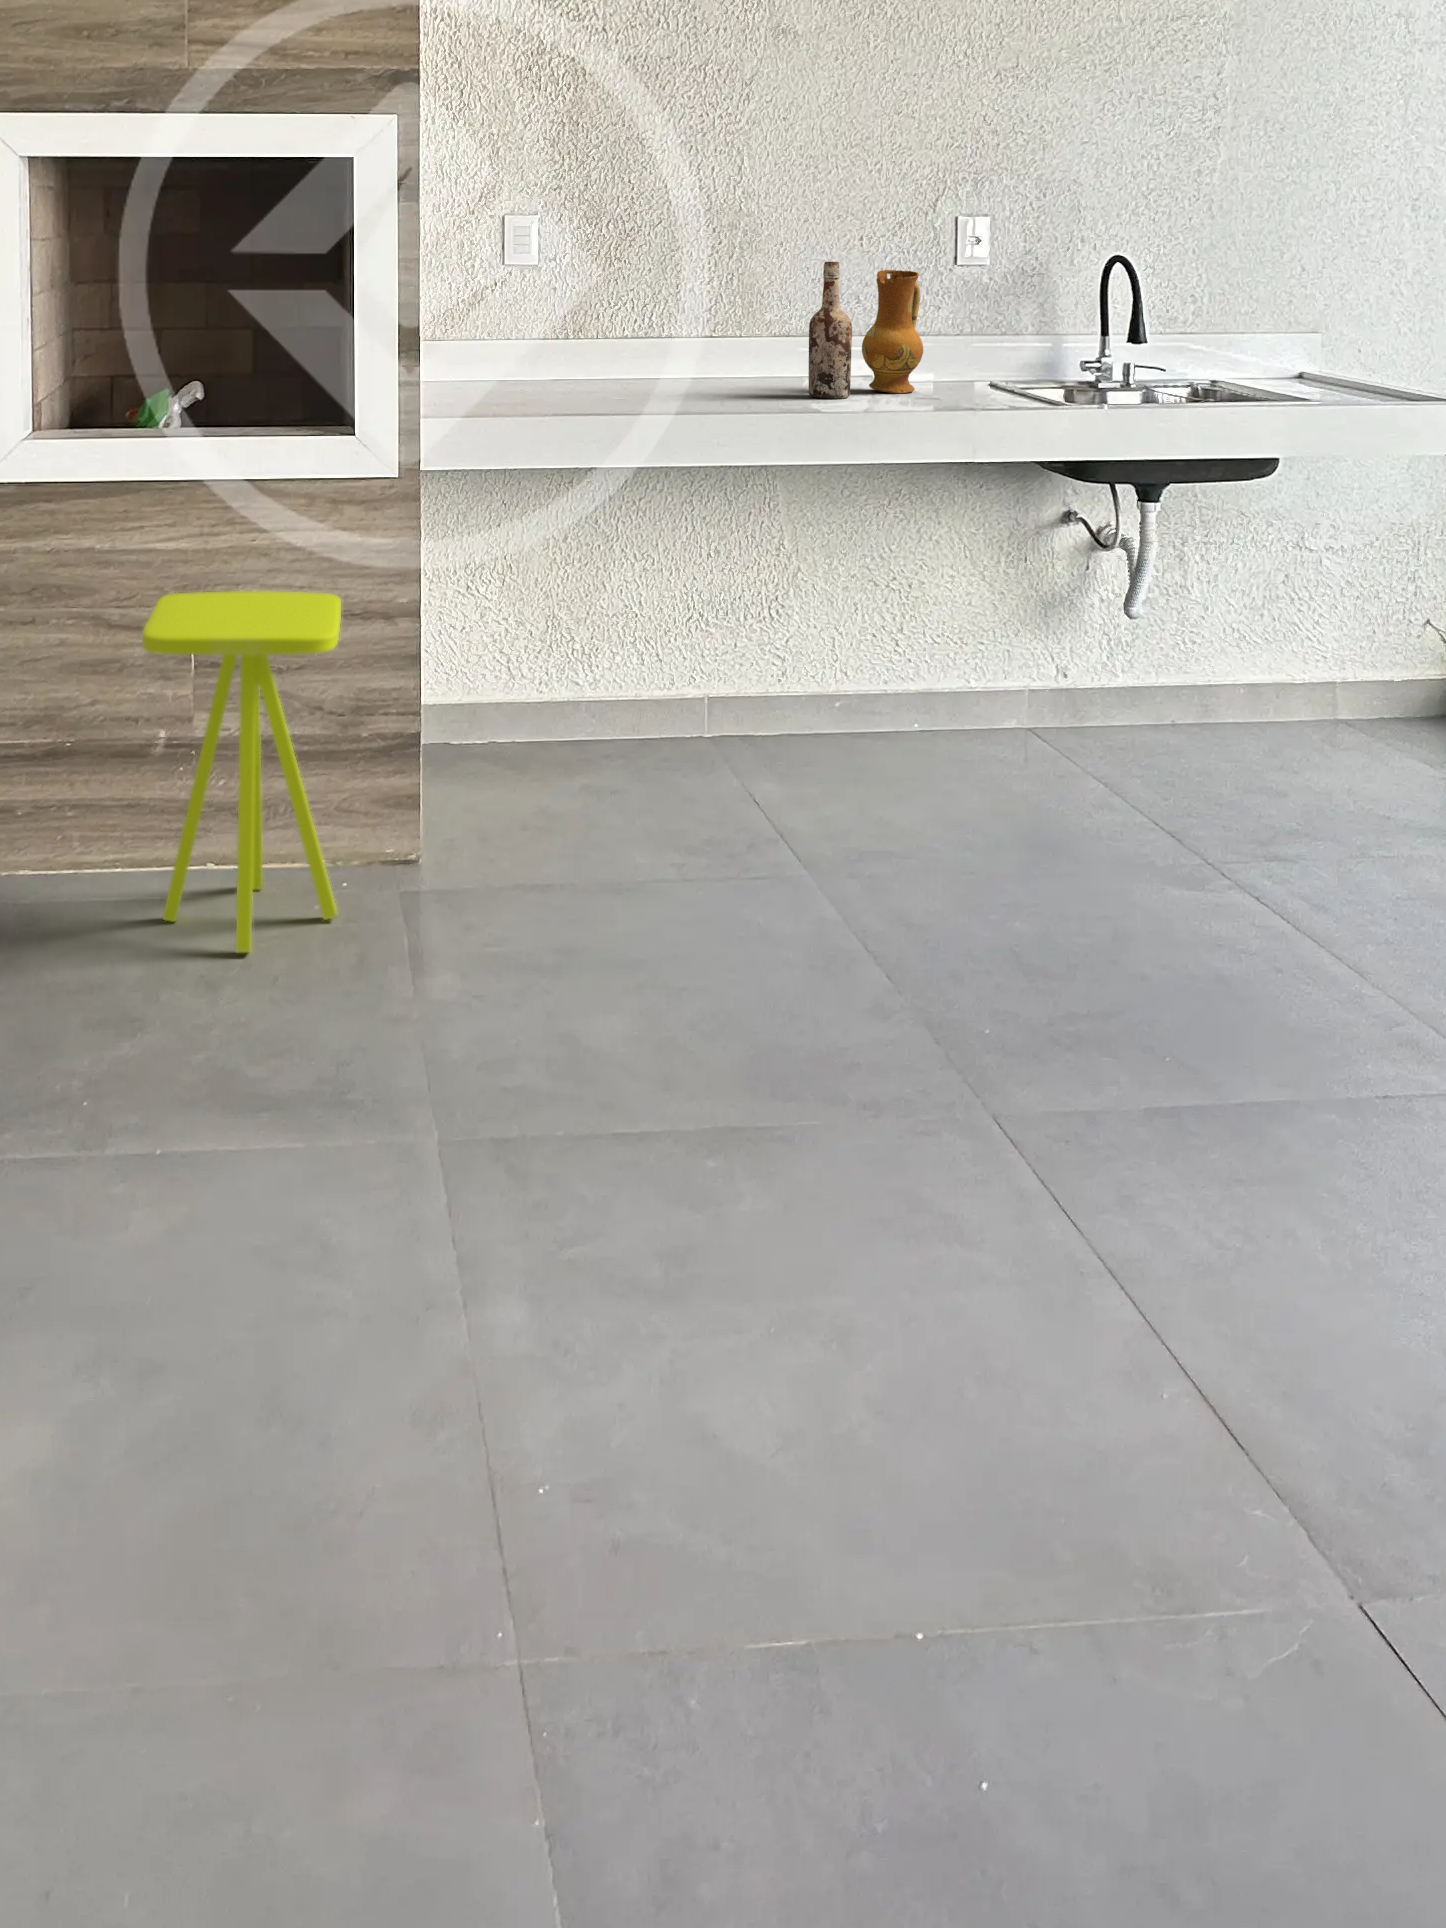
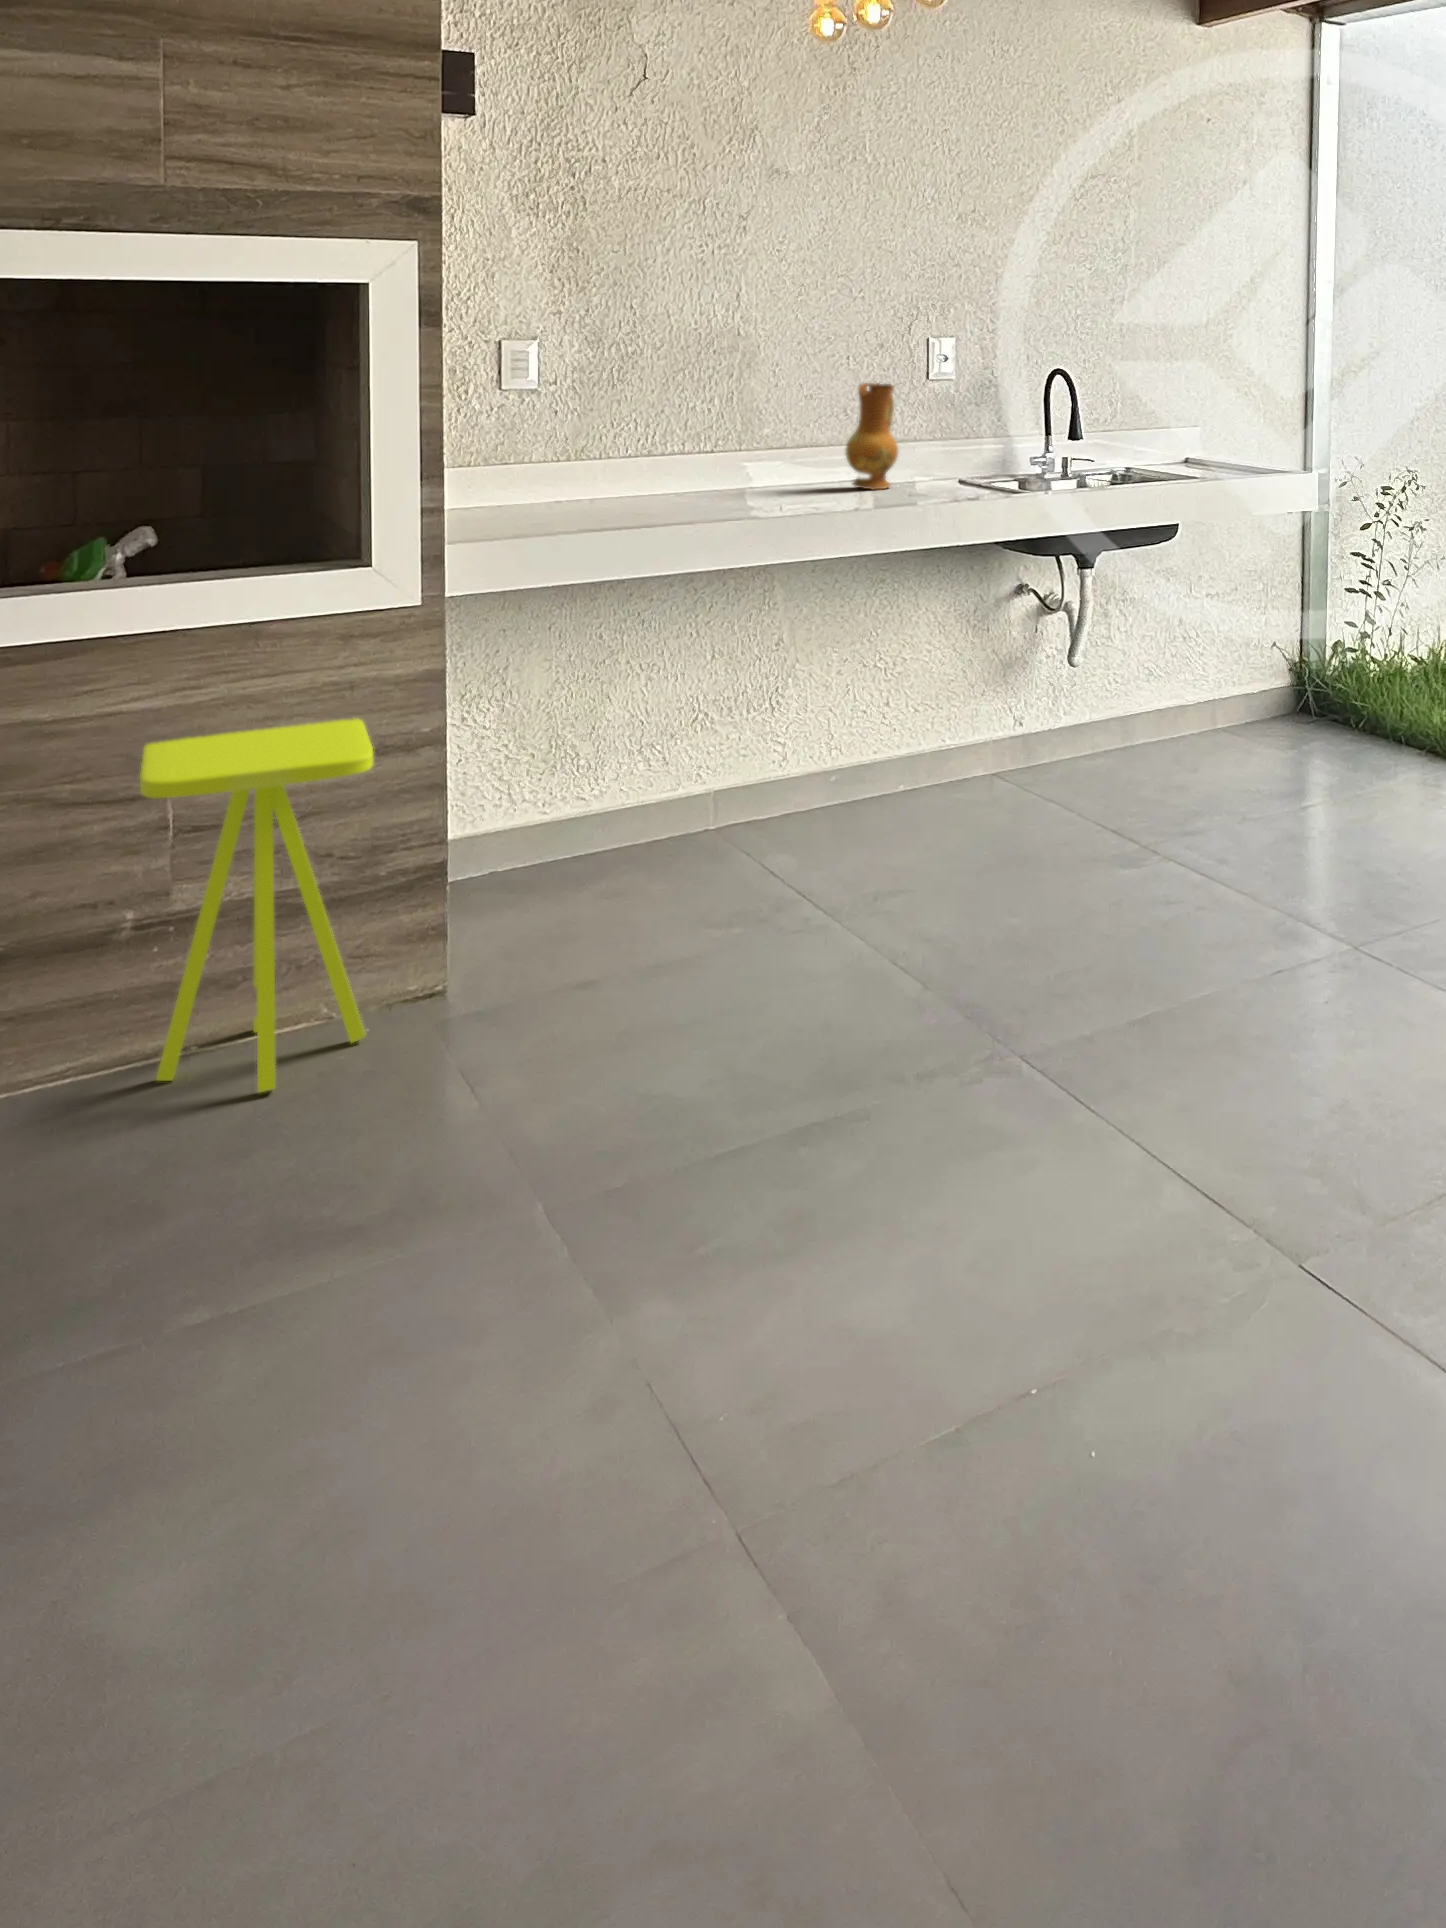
wine bottle: present [808,262,852,399] -> none [802,377,840,497]

